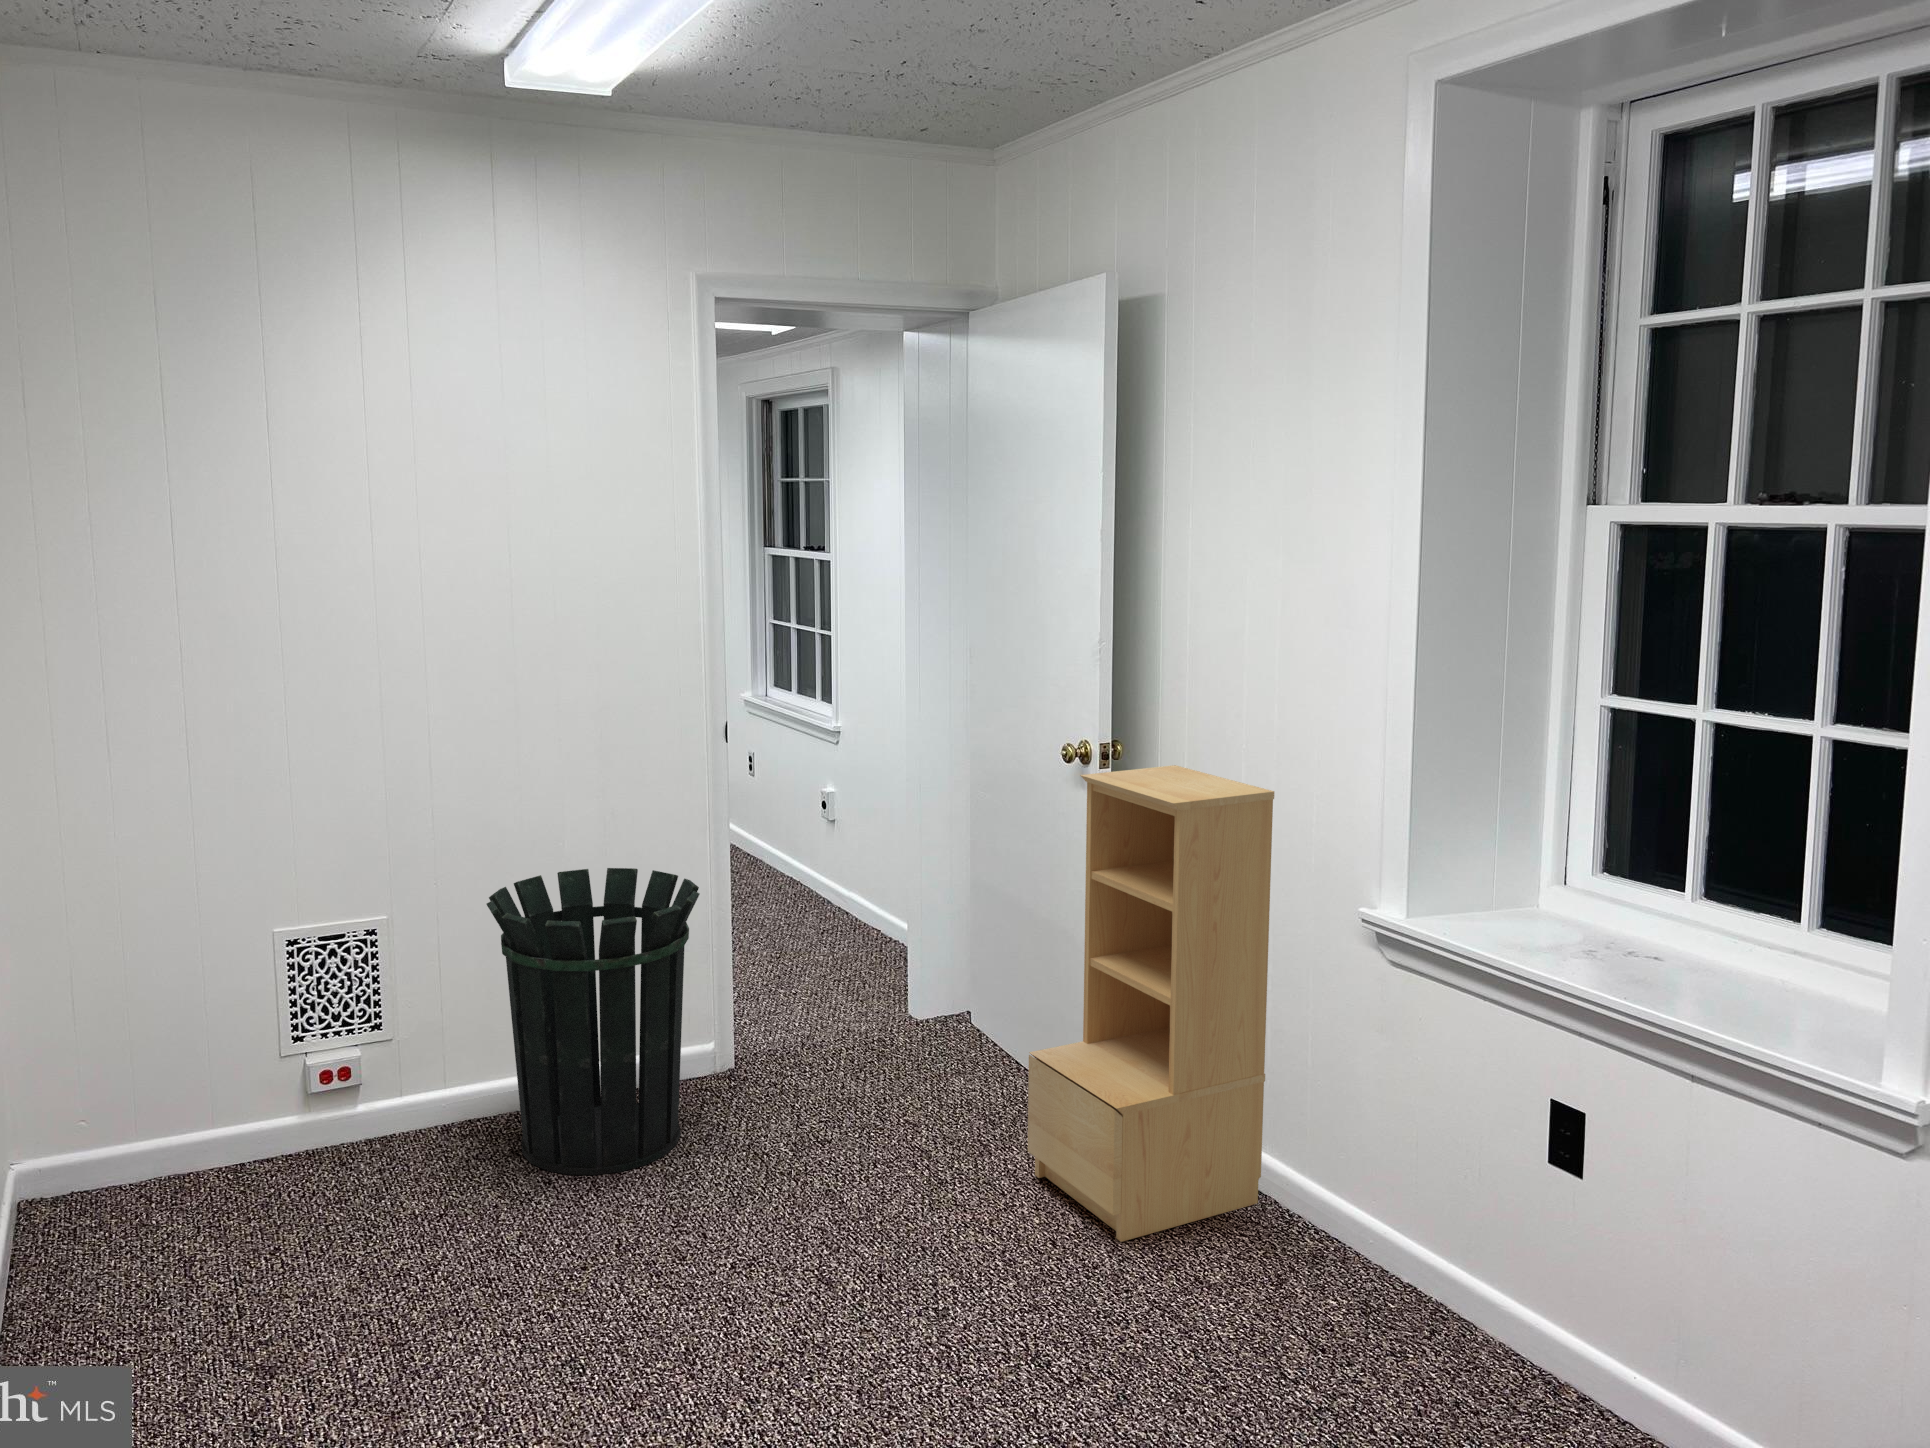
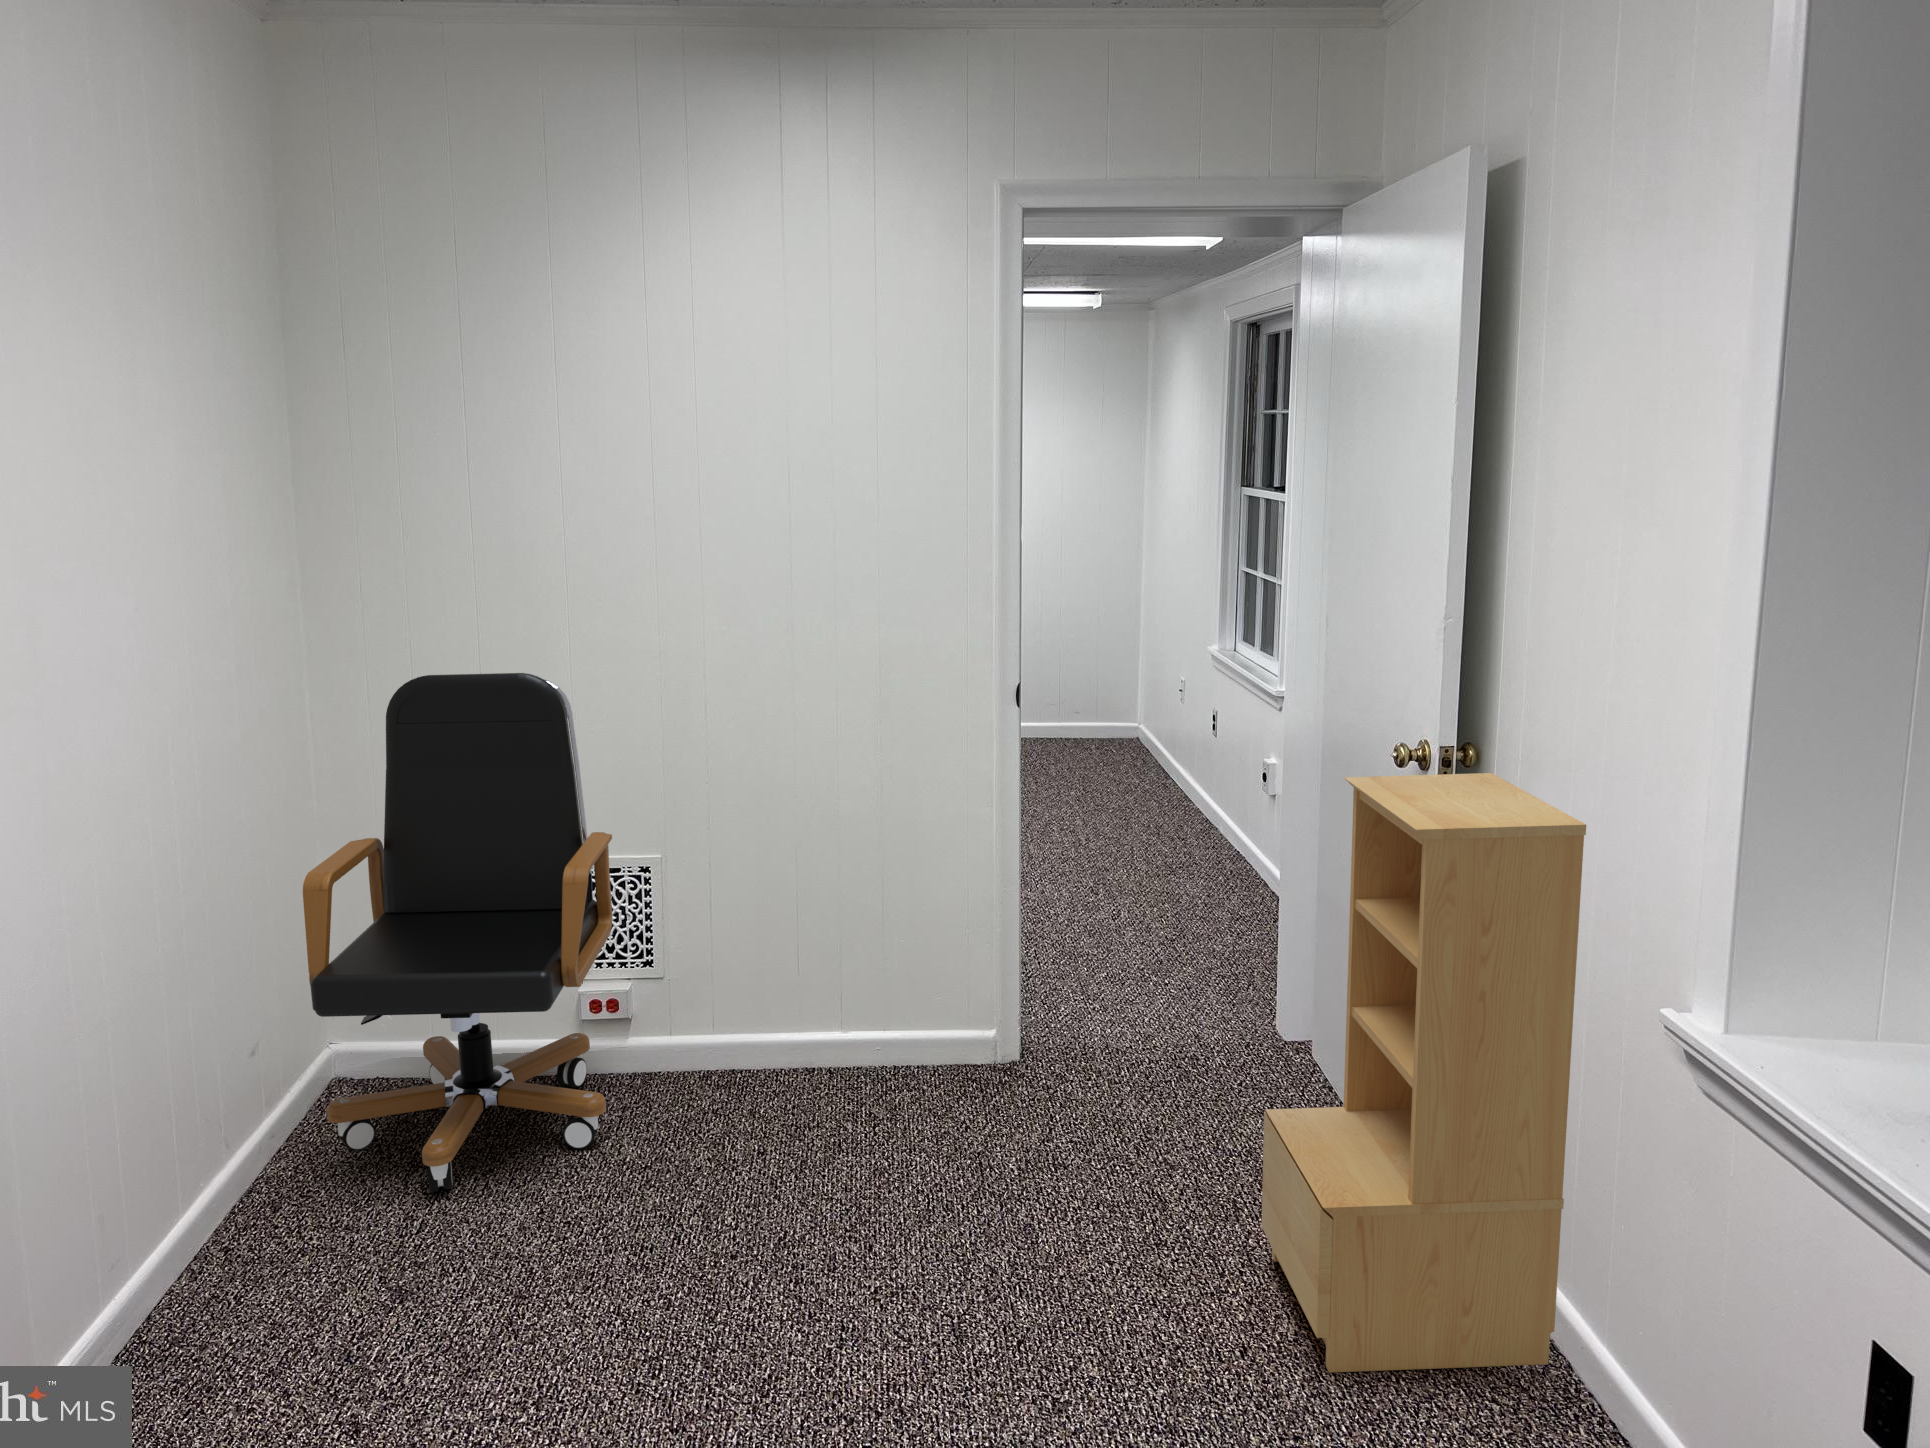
office chair: none [43,735,386,1283] -> present [303,673,612,1192]
waste bin: present [487,868,700,1175] -> none [717,829,939,1153]

